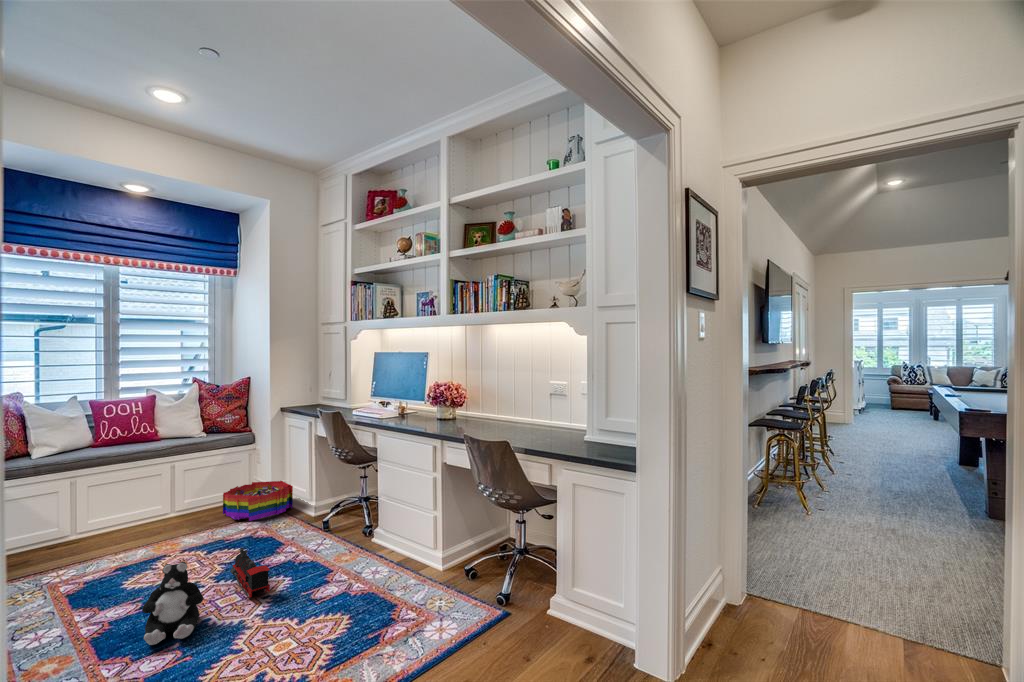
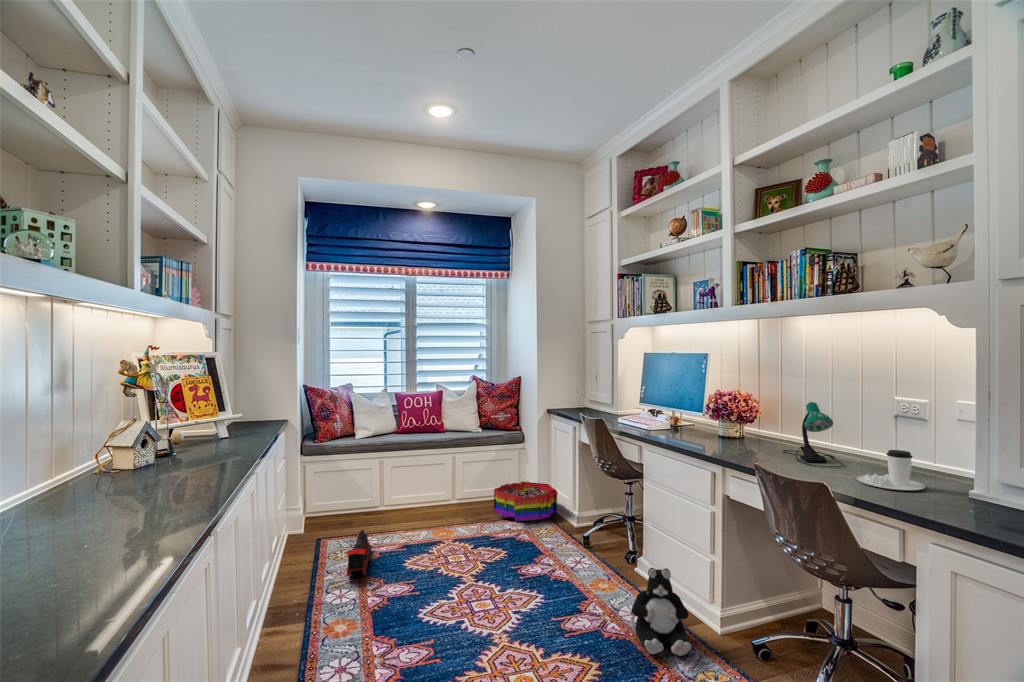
desk lamp: none [485,388,523,434] -> present [783,402,843,467]
coffee cup: none [530,417,567,443] -> present [856,450,925,491]
toy train: present [230,549,270,598] -> present [347,529,372,576]
plush toy: present [142,562,203,645] -> present [632,568,691,656]

